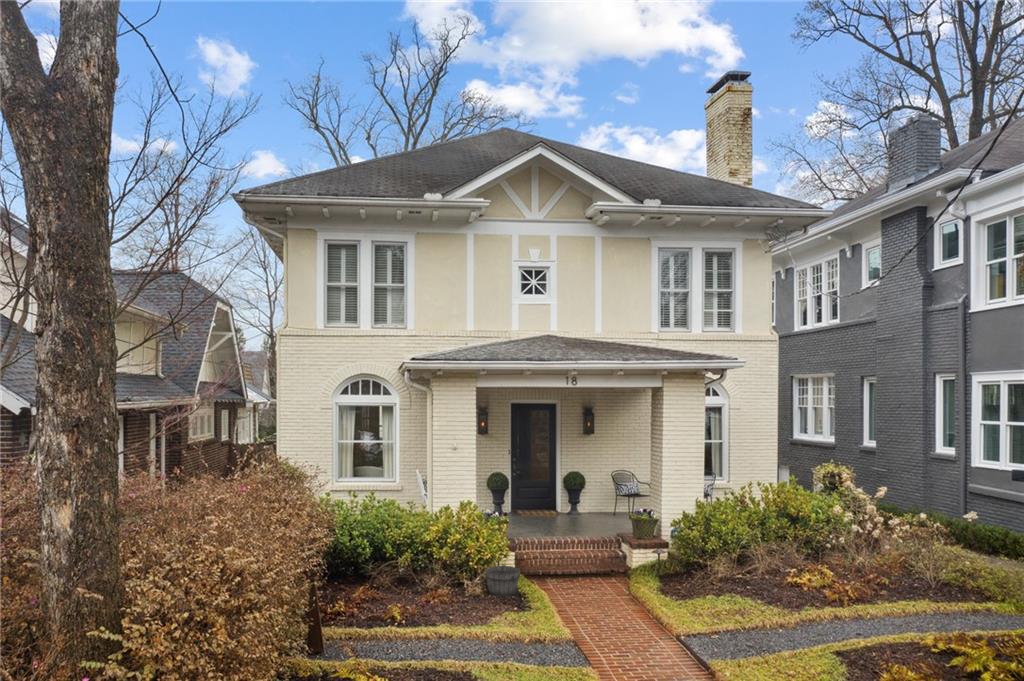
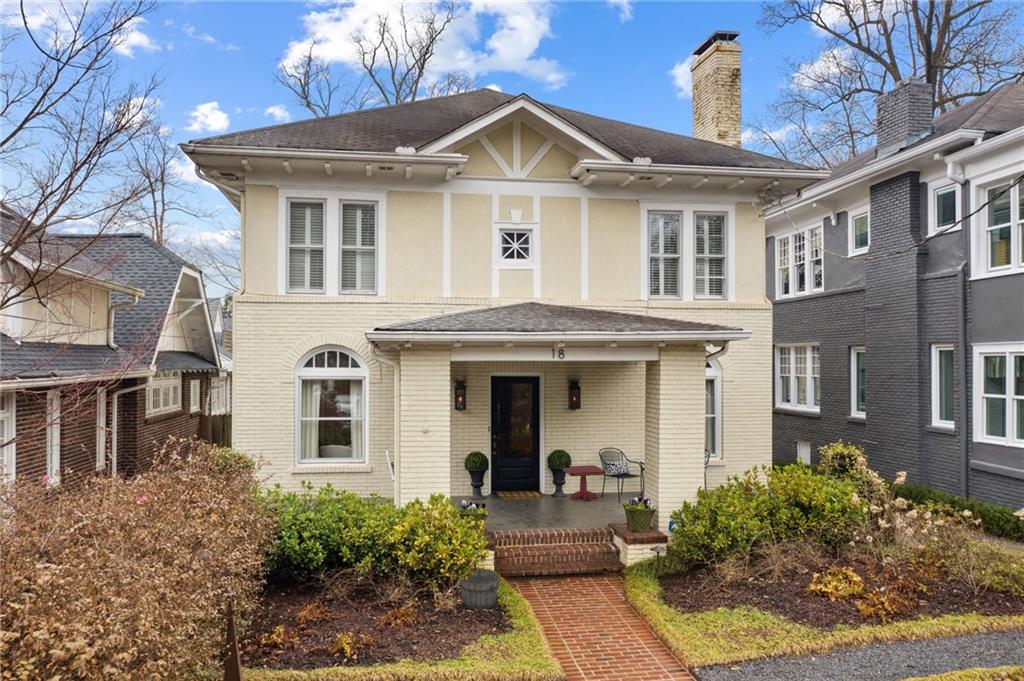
side table: none [577,487,618,520] -> present [563,465,606,502]

